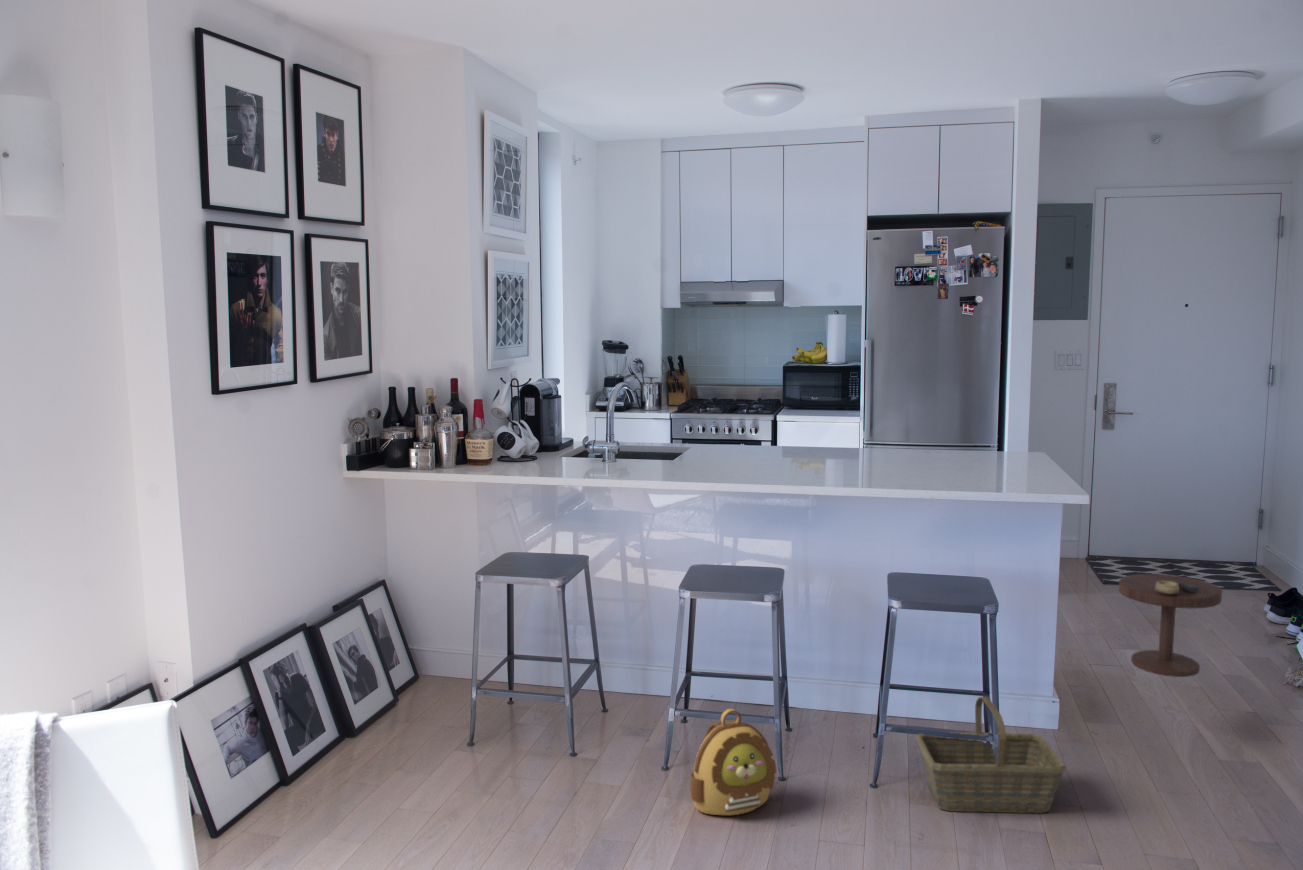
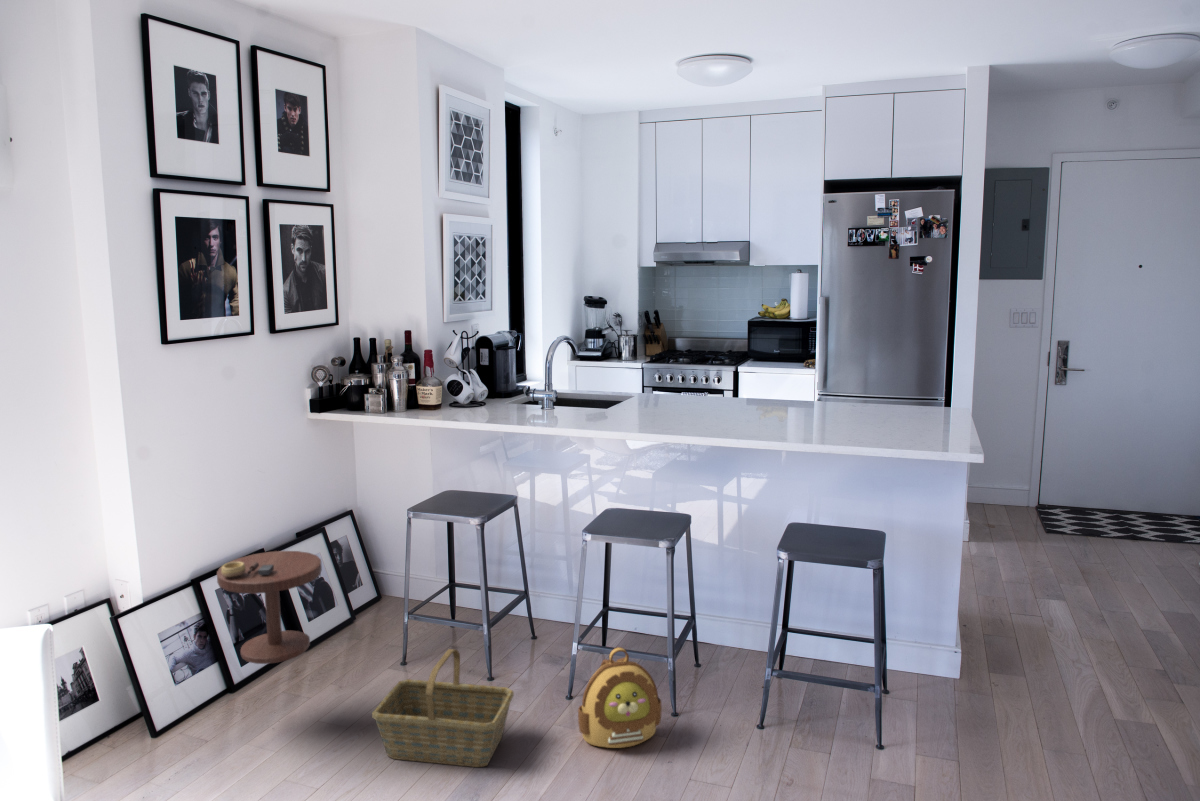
side table: present [1119,574,1222,677] -> present [217,551,322,664]
basket: present [916,696,1066,813] -> present [372,649,514,767]

